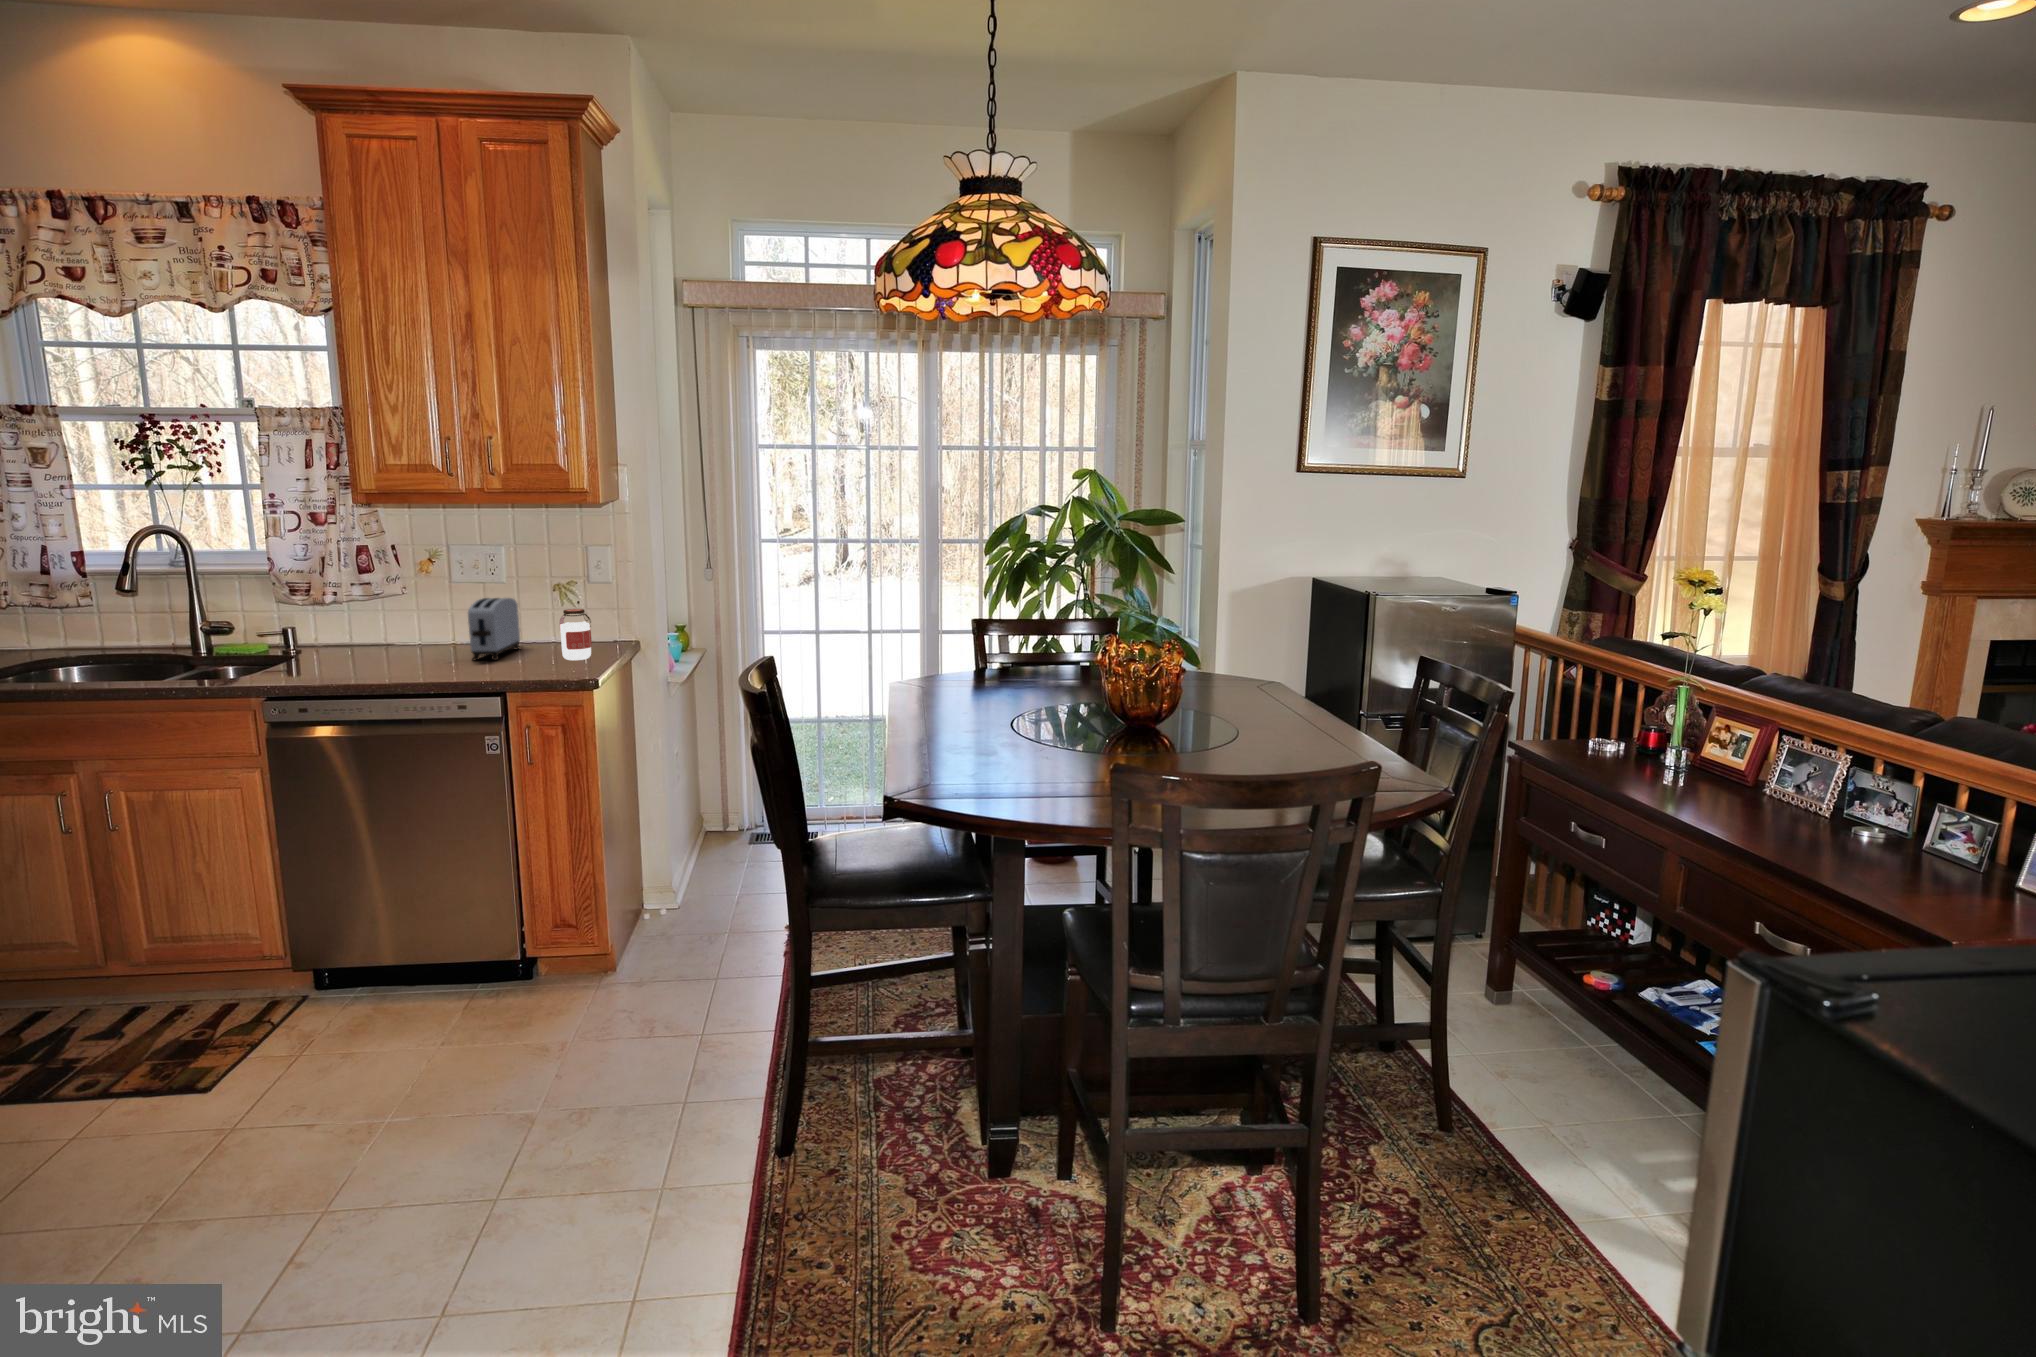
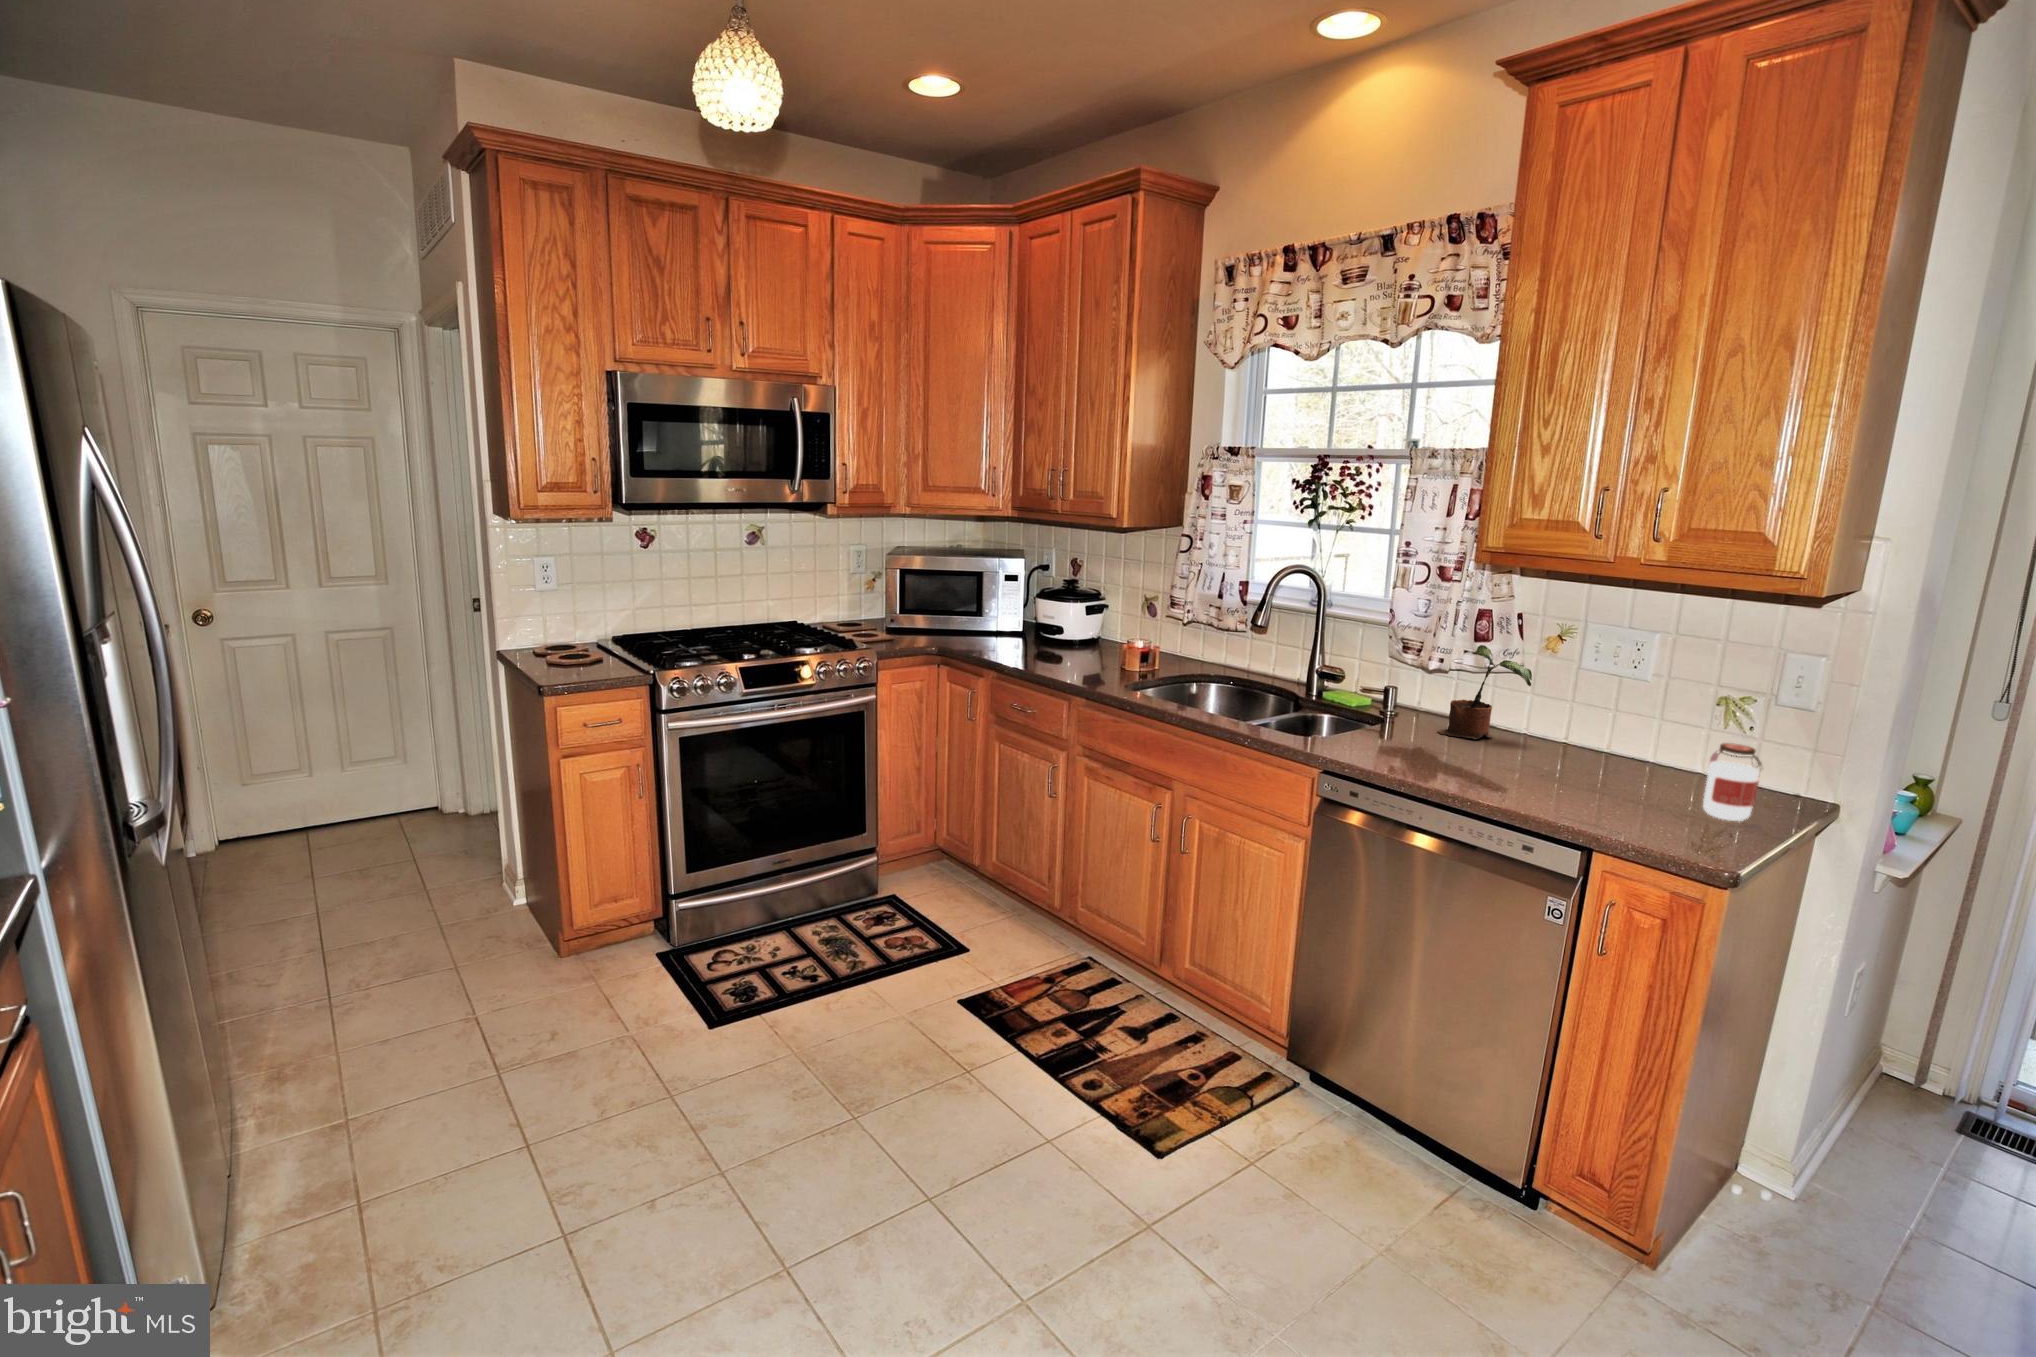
potted plant: none [347,573,419,656] -> present [1438,645,1532,739]
toaster: present [468,598,520,660] -> none [1572,699,1659,787]

